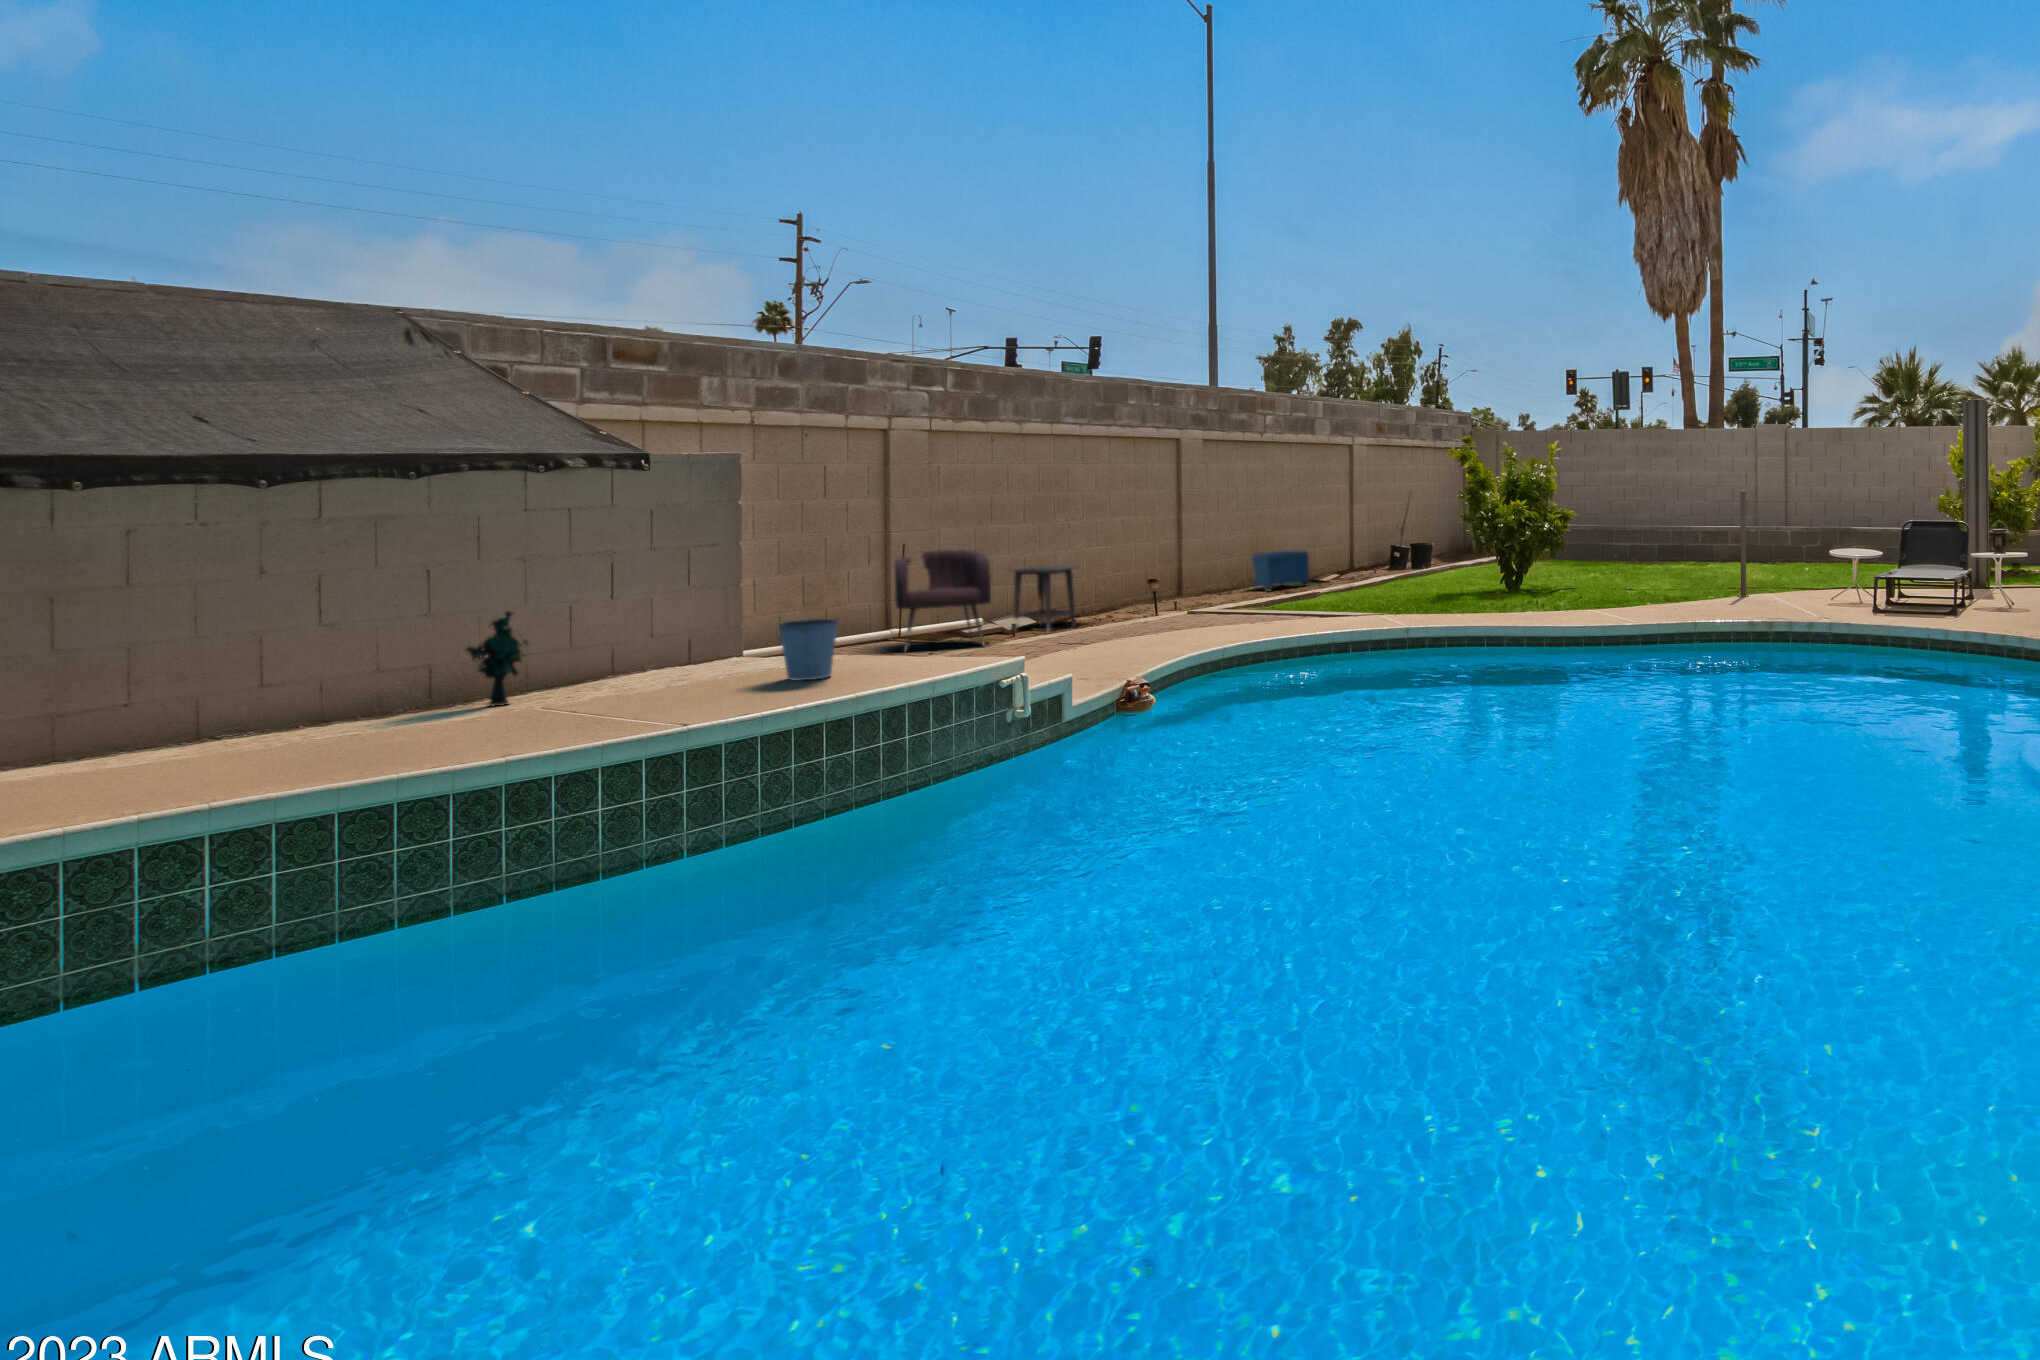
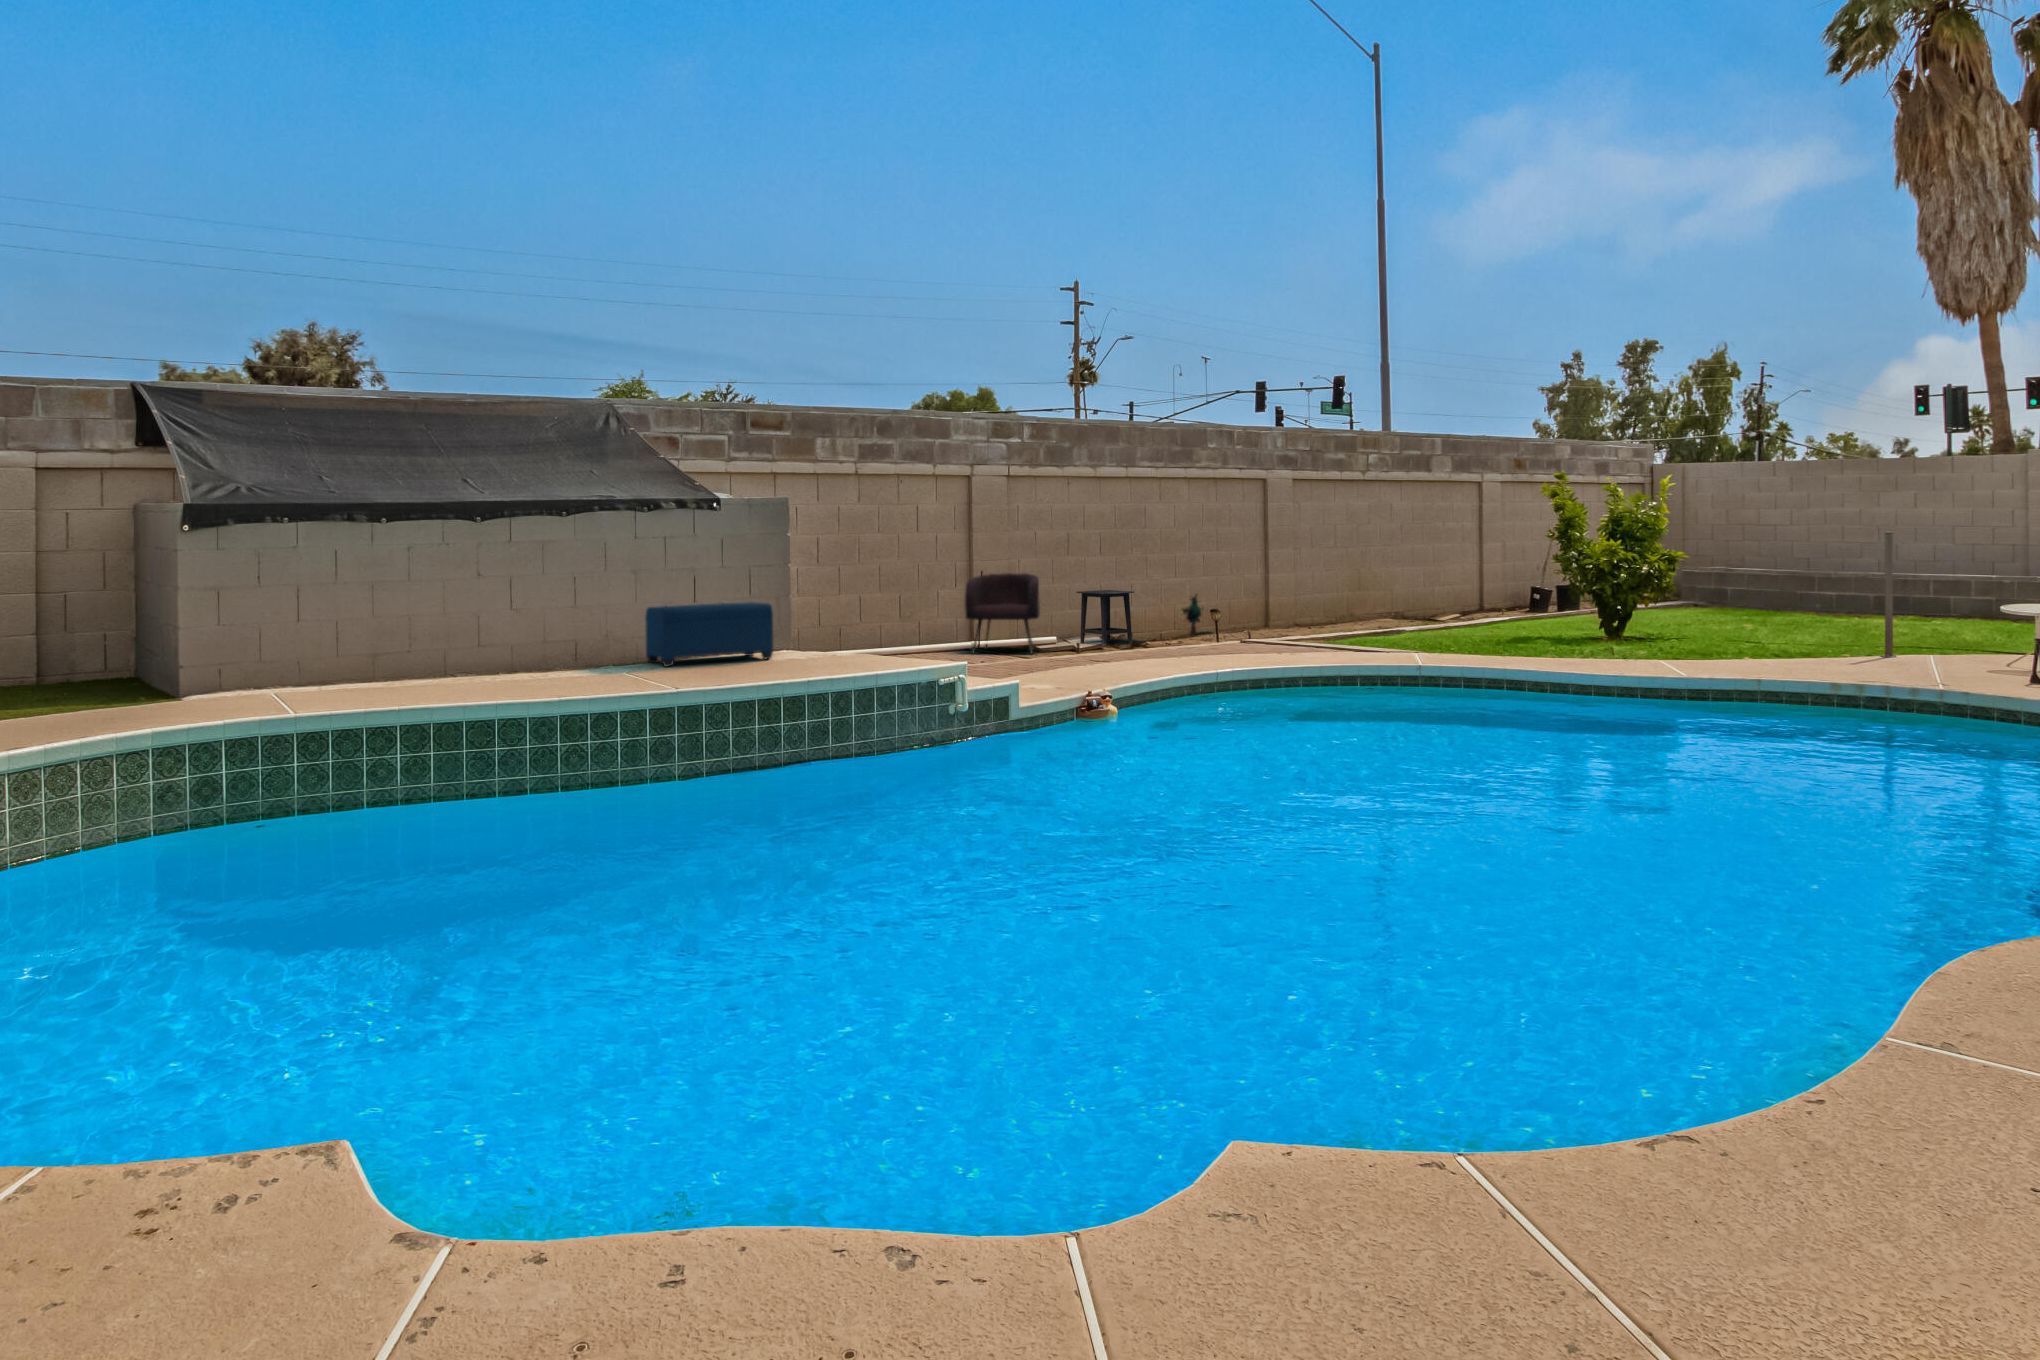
bench: present [1244,551,1309,592] -> present [645,602,773,667]
decorative plant: present [466,611,528,706] -> present [1183,595,1201,635]
bucket: present [776,619,838,681] -> none [778,622,822,667]

